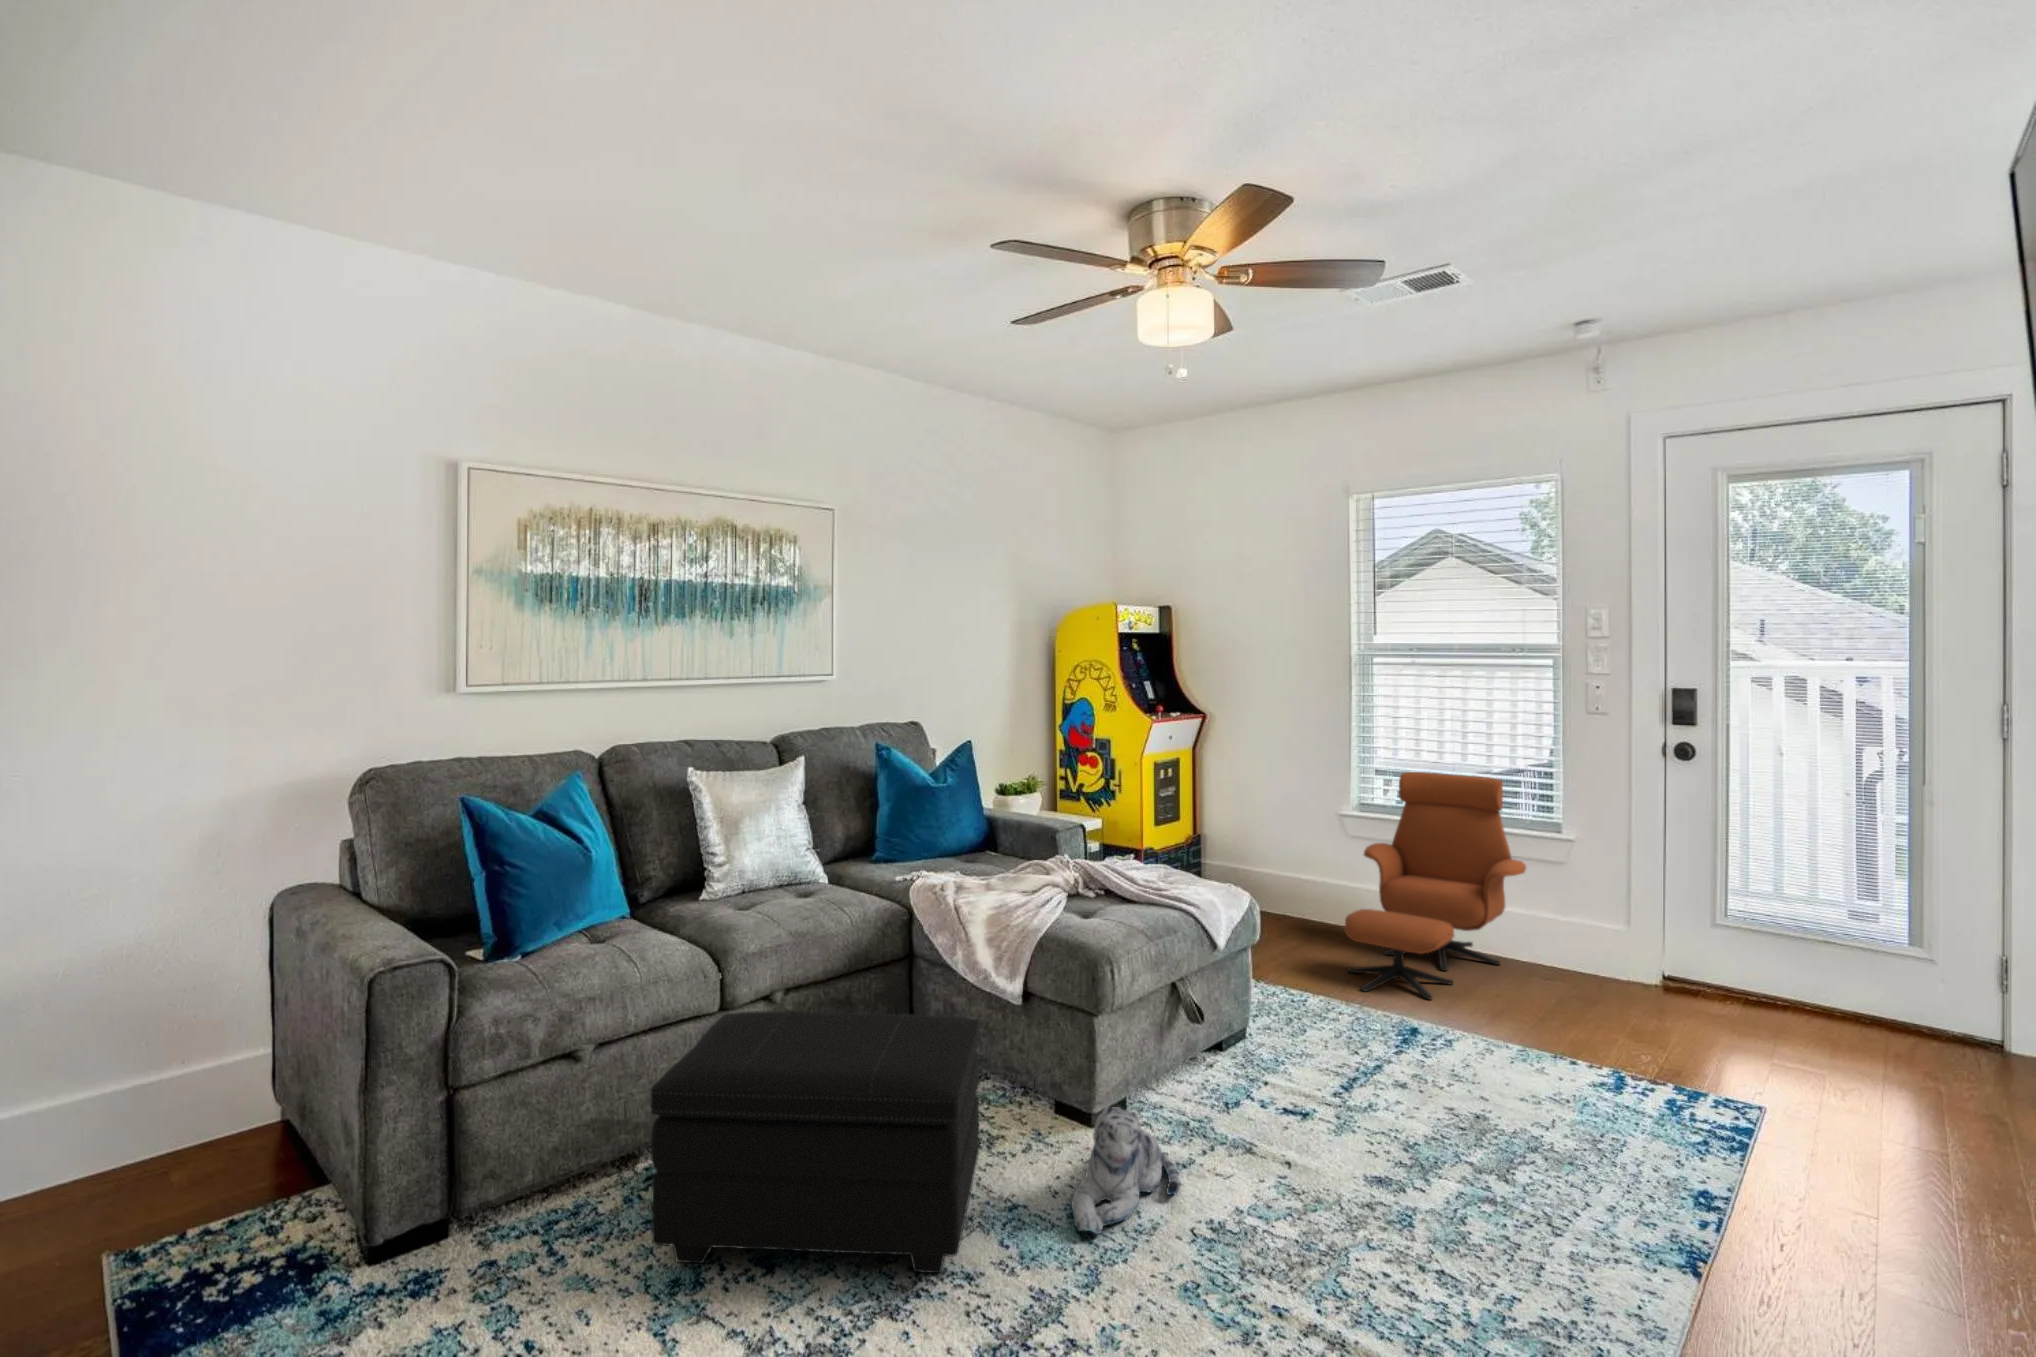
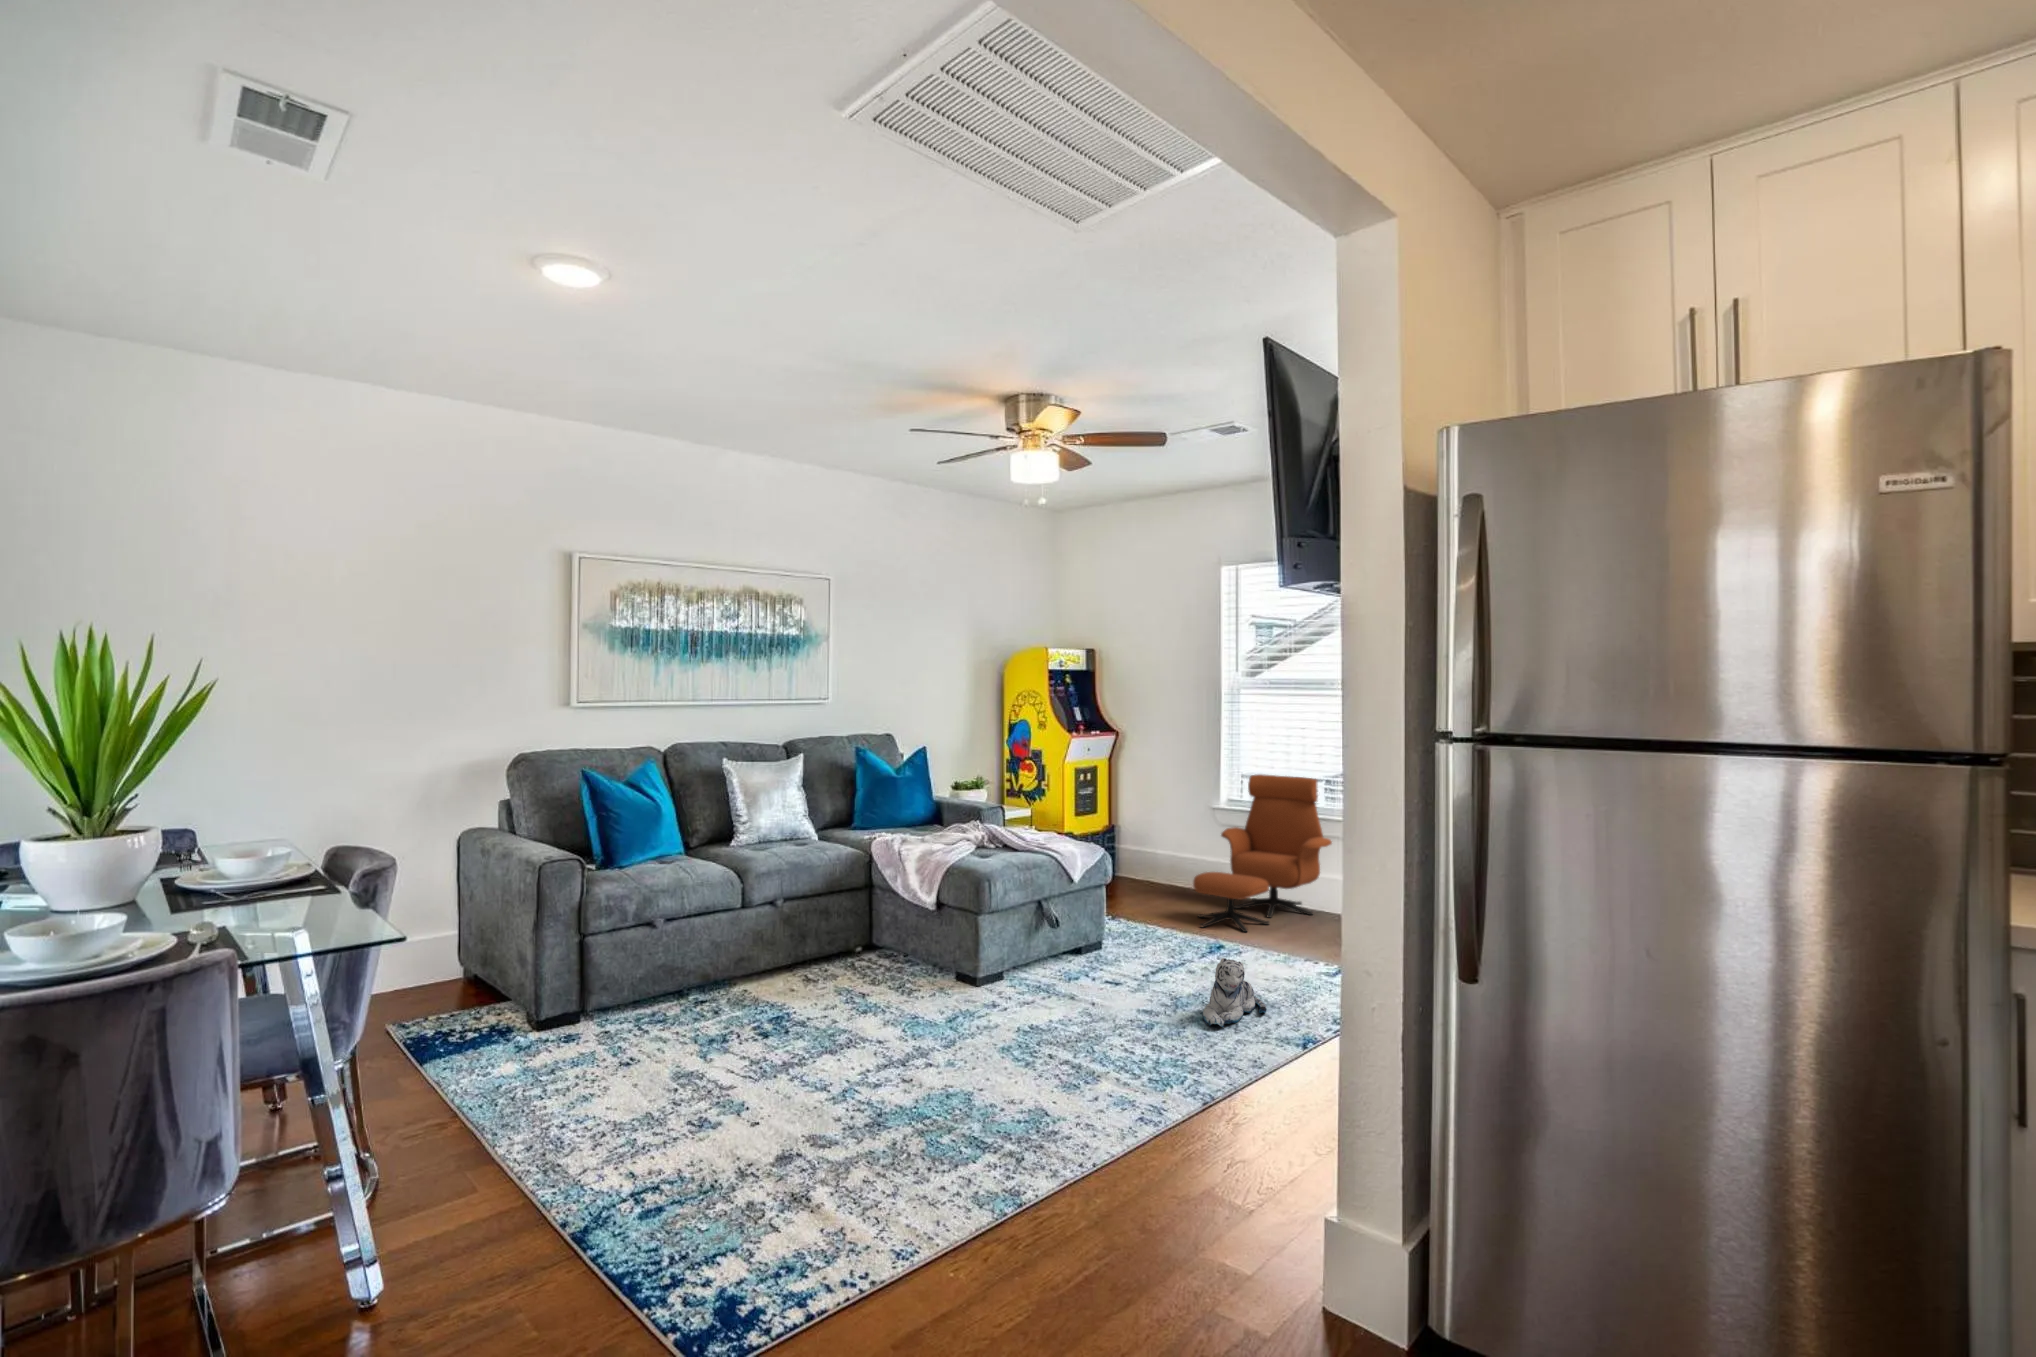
footstool: present [651,1011,979,1273] -> none [699,901,900,1040]
plush toy: present [1072,1106,1180,1234] -> present [1203,958,1267,1027]

